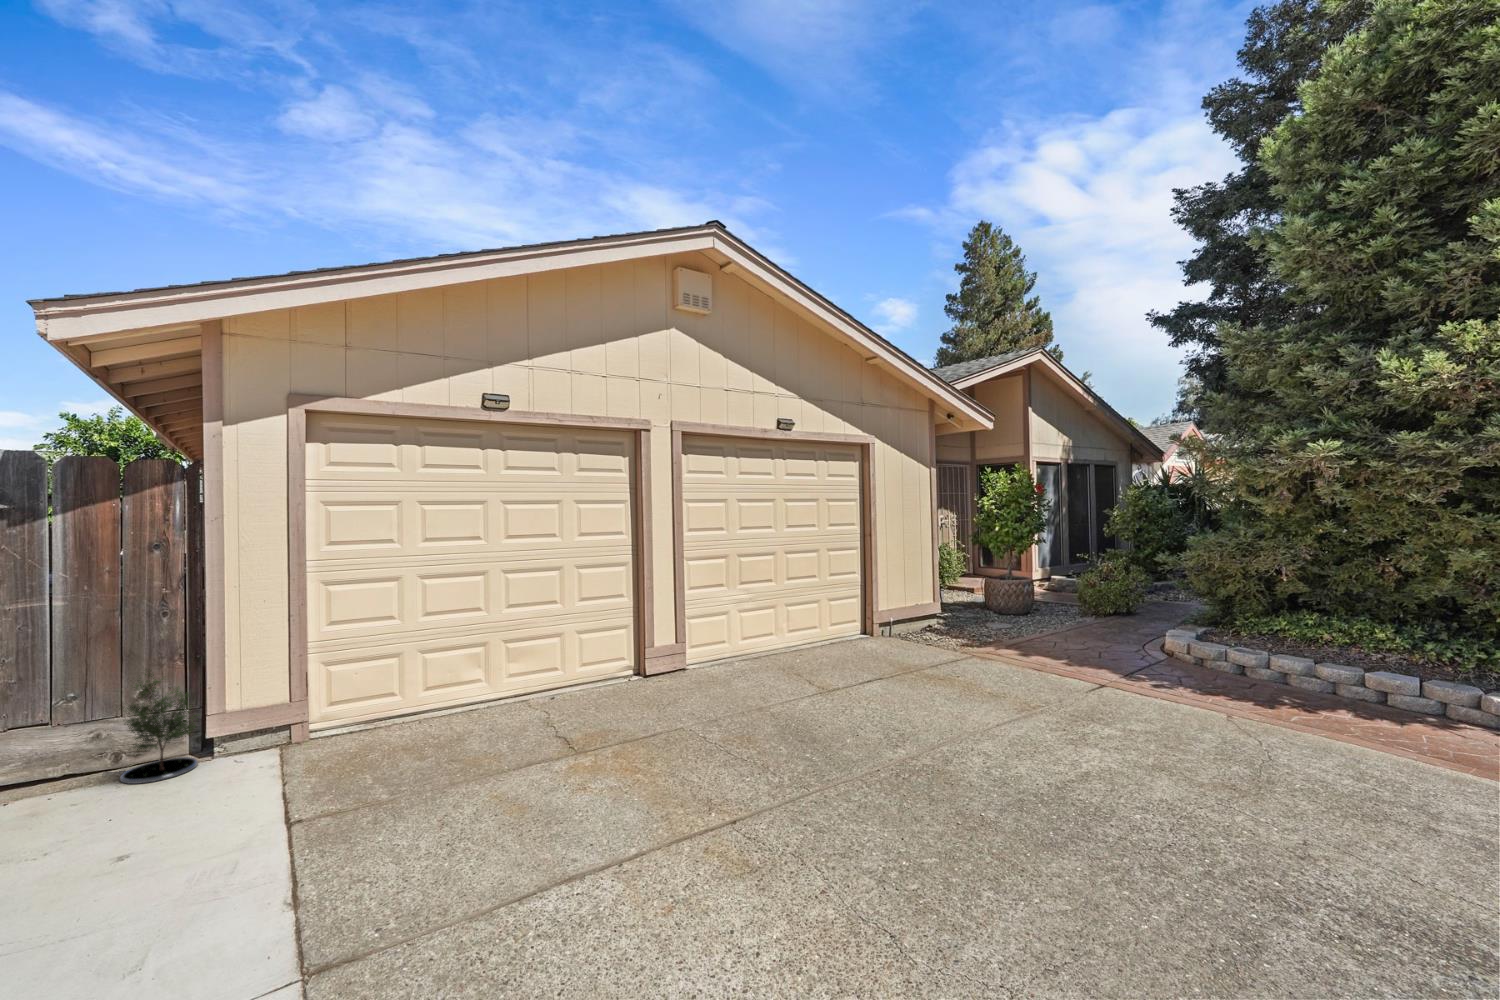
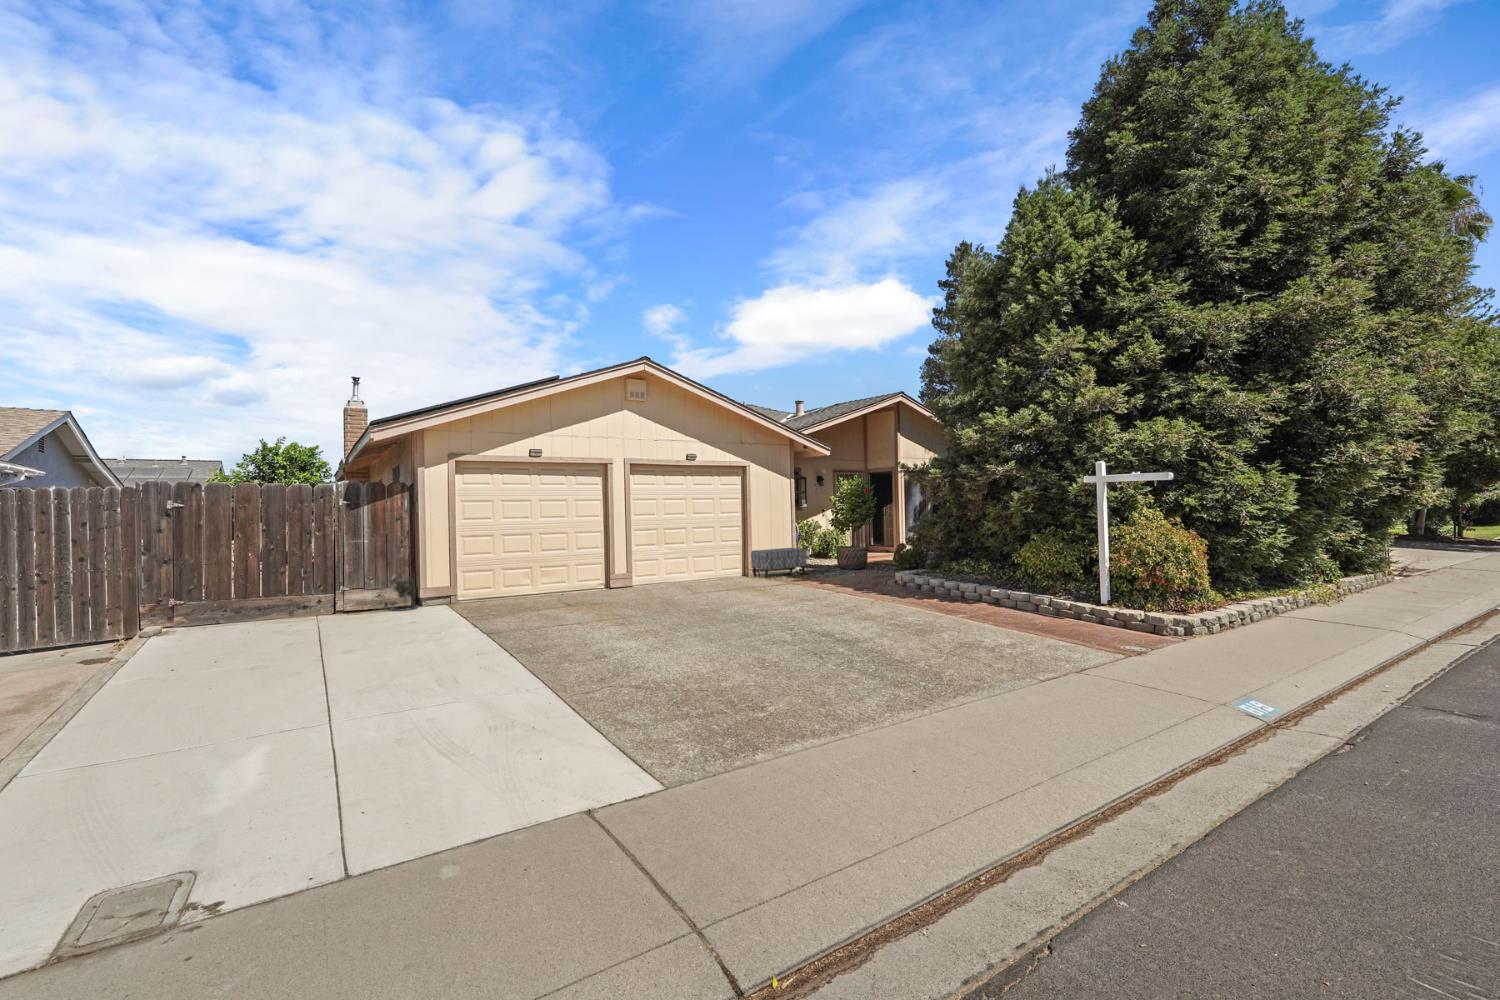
bench: none [878,583,968,640] -> present [751,548,807,578]

